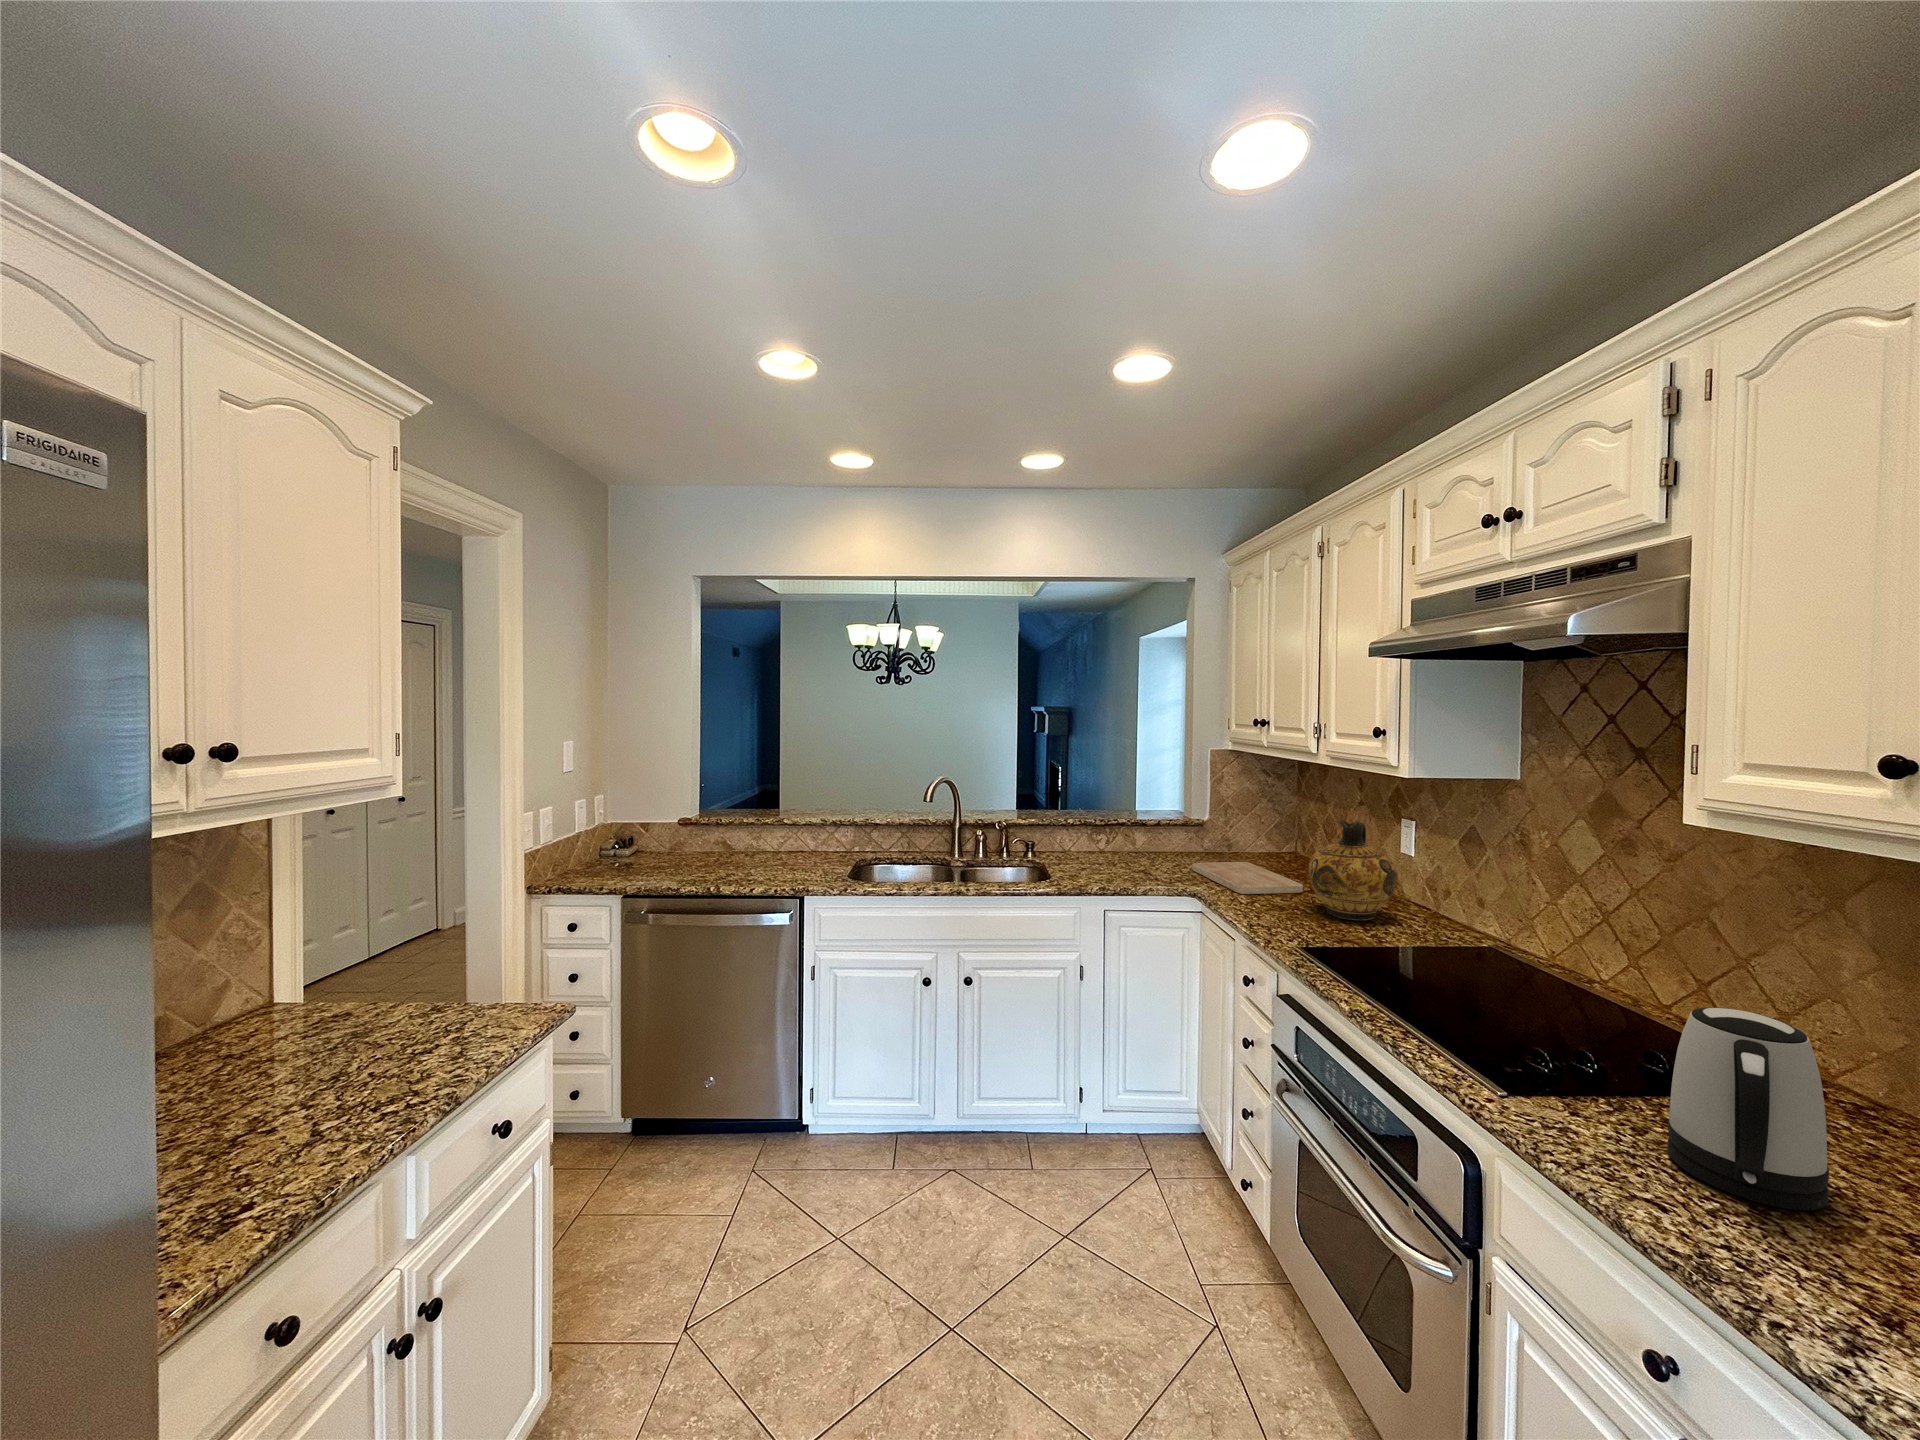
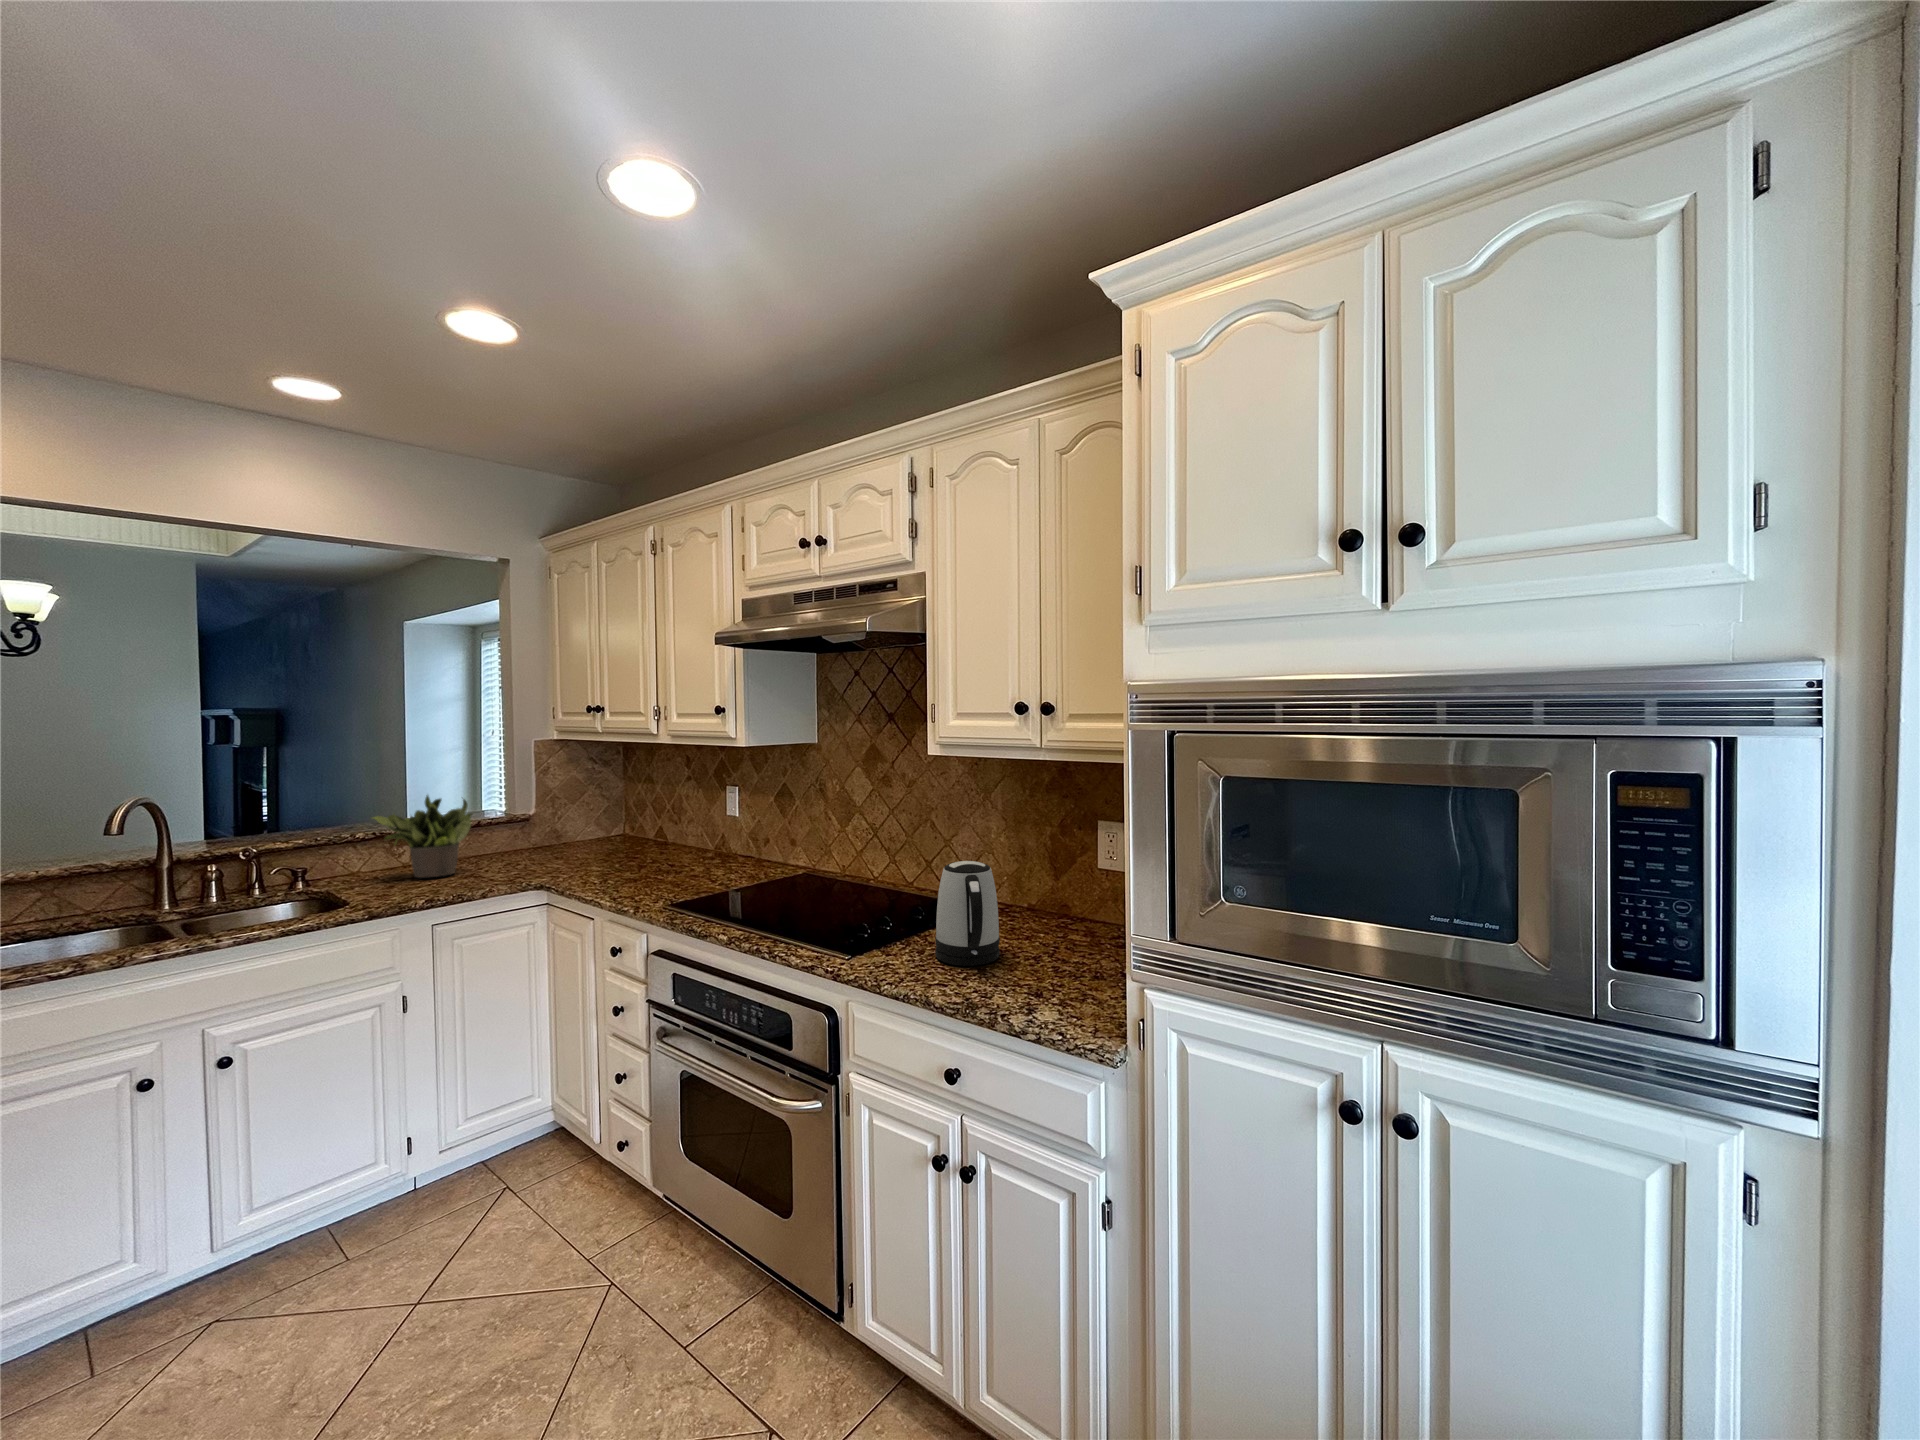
potted plant: none [1077,794,1149,867] -> present [373,796,473,878]
ceramic jug: present [1309,820,1397,920] -> none [662,789,735,876]
cutting board: present [1192,862,1303,894] -> none [529,847,650,875]

